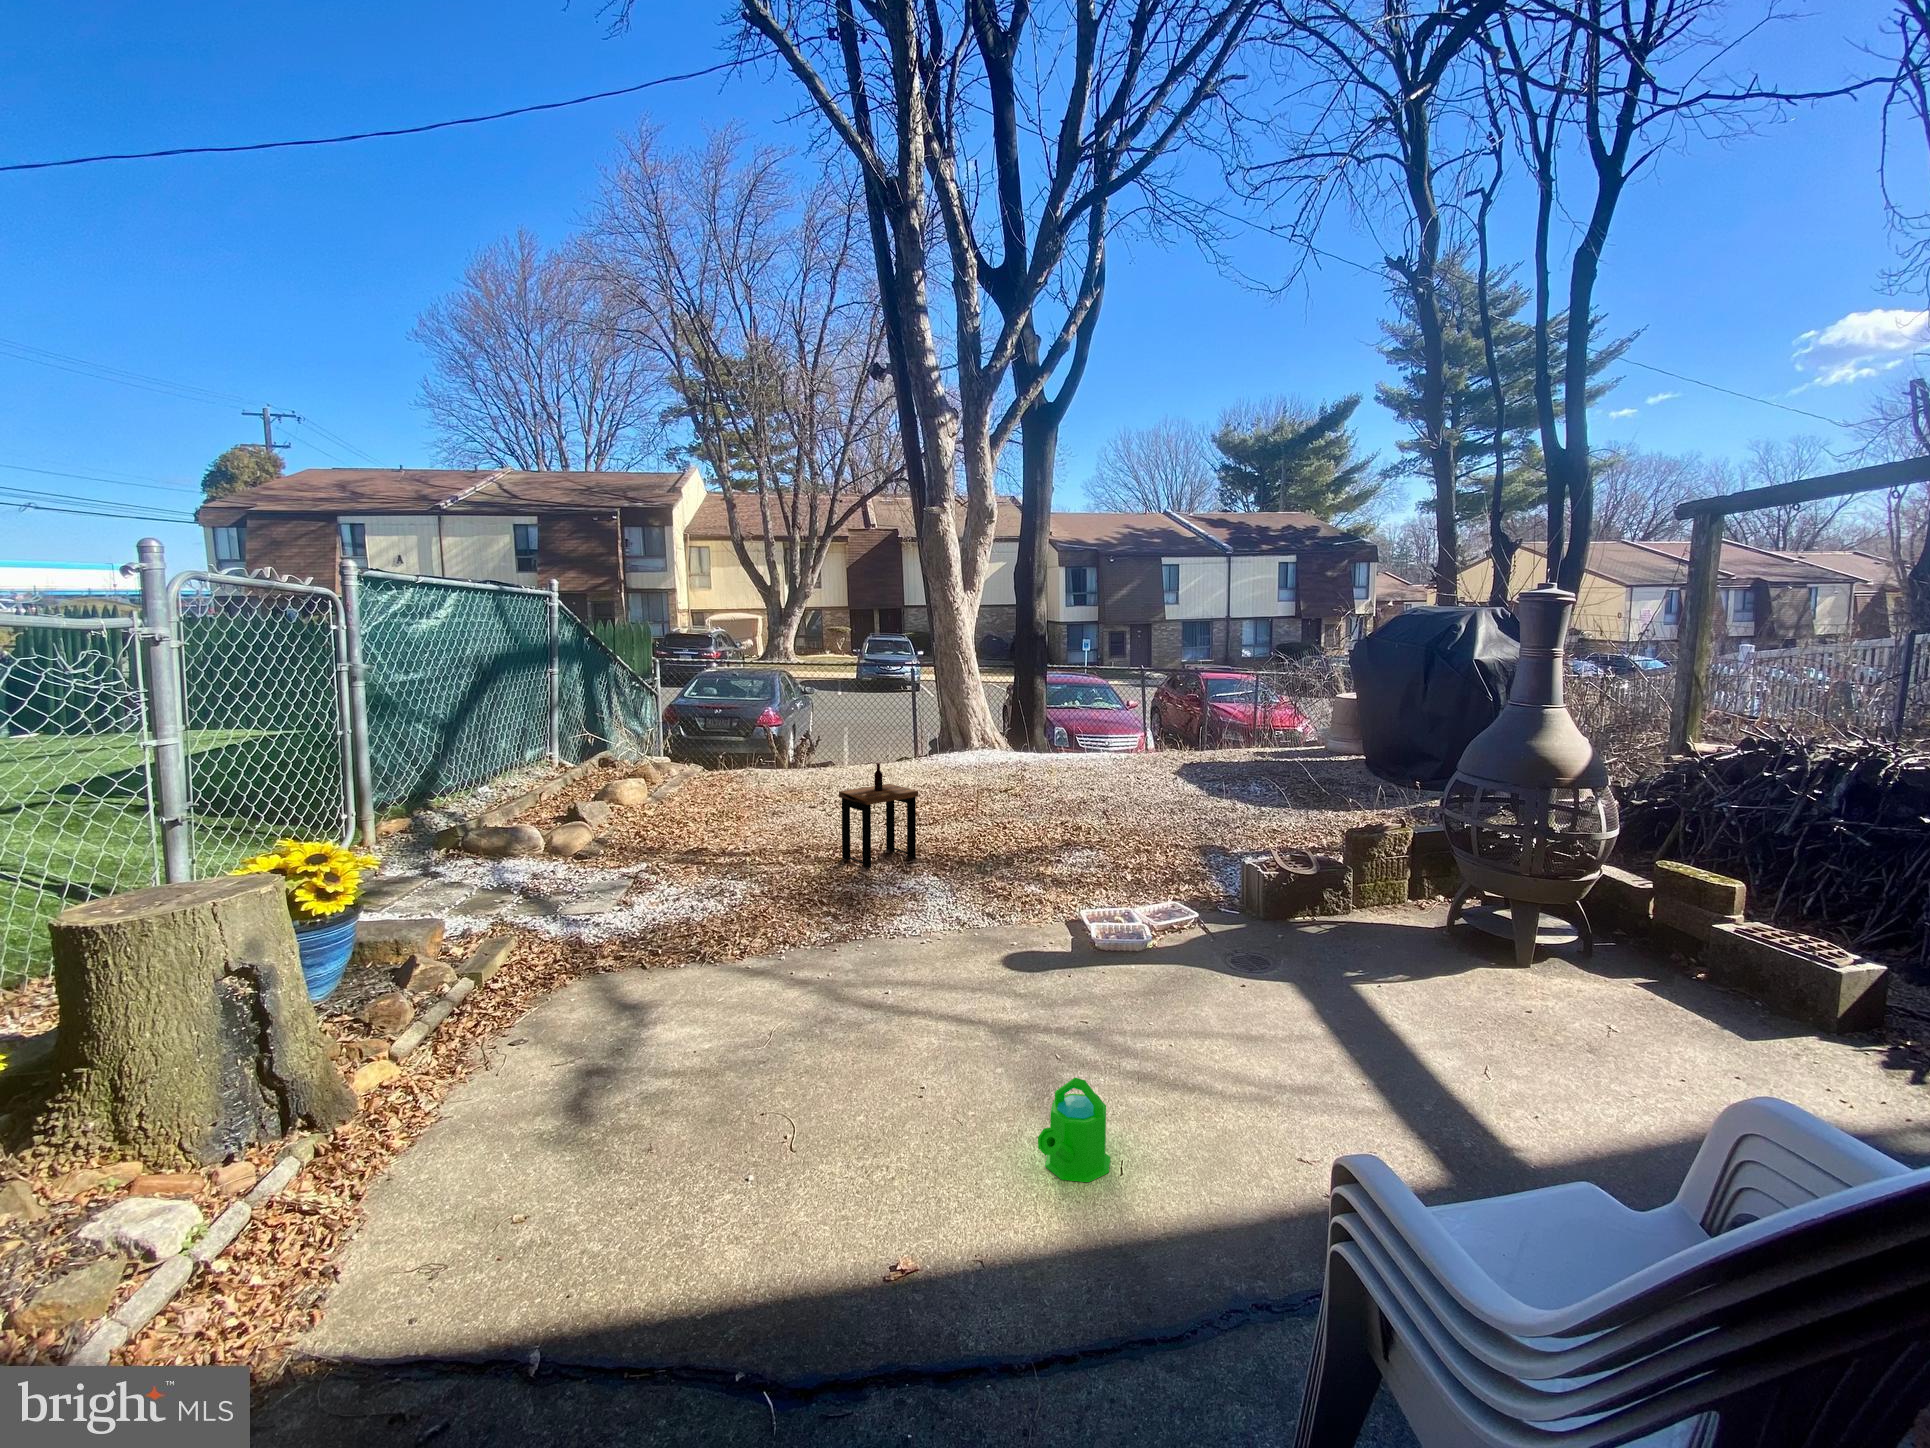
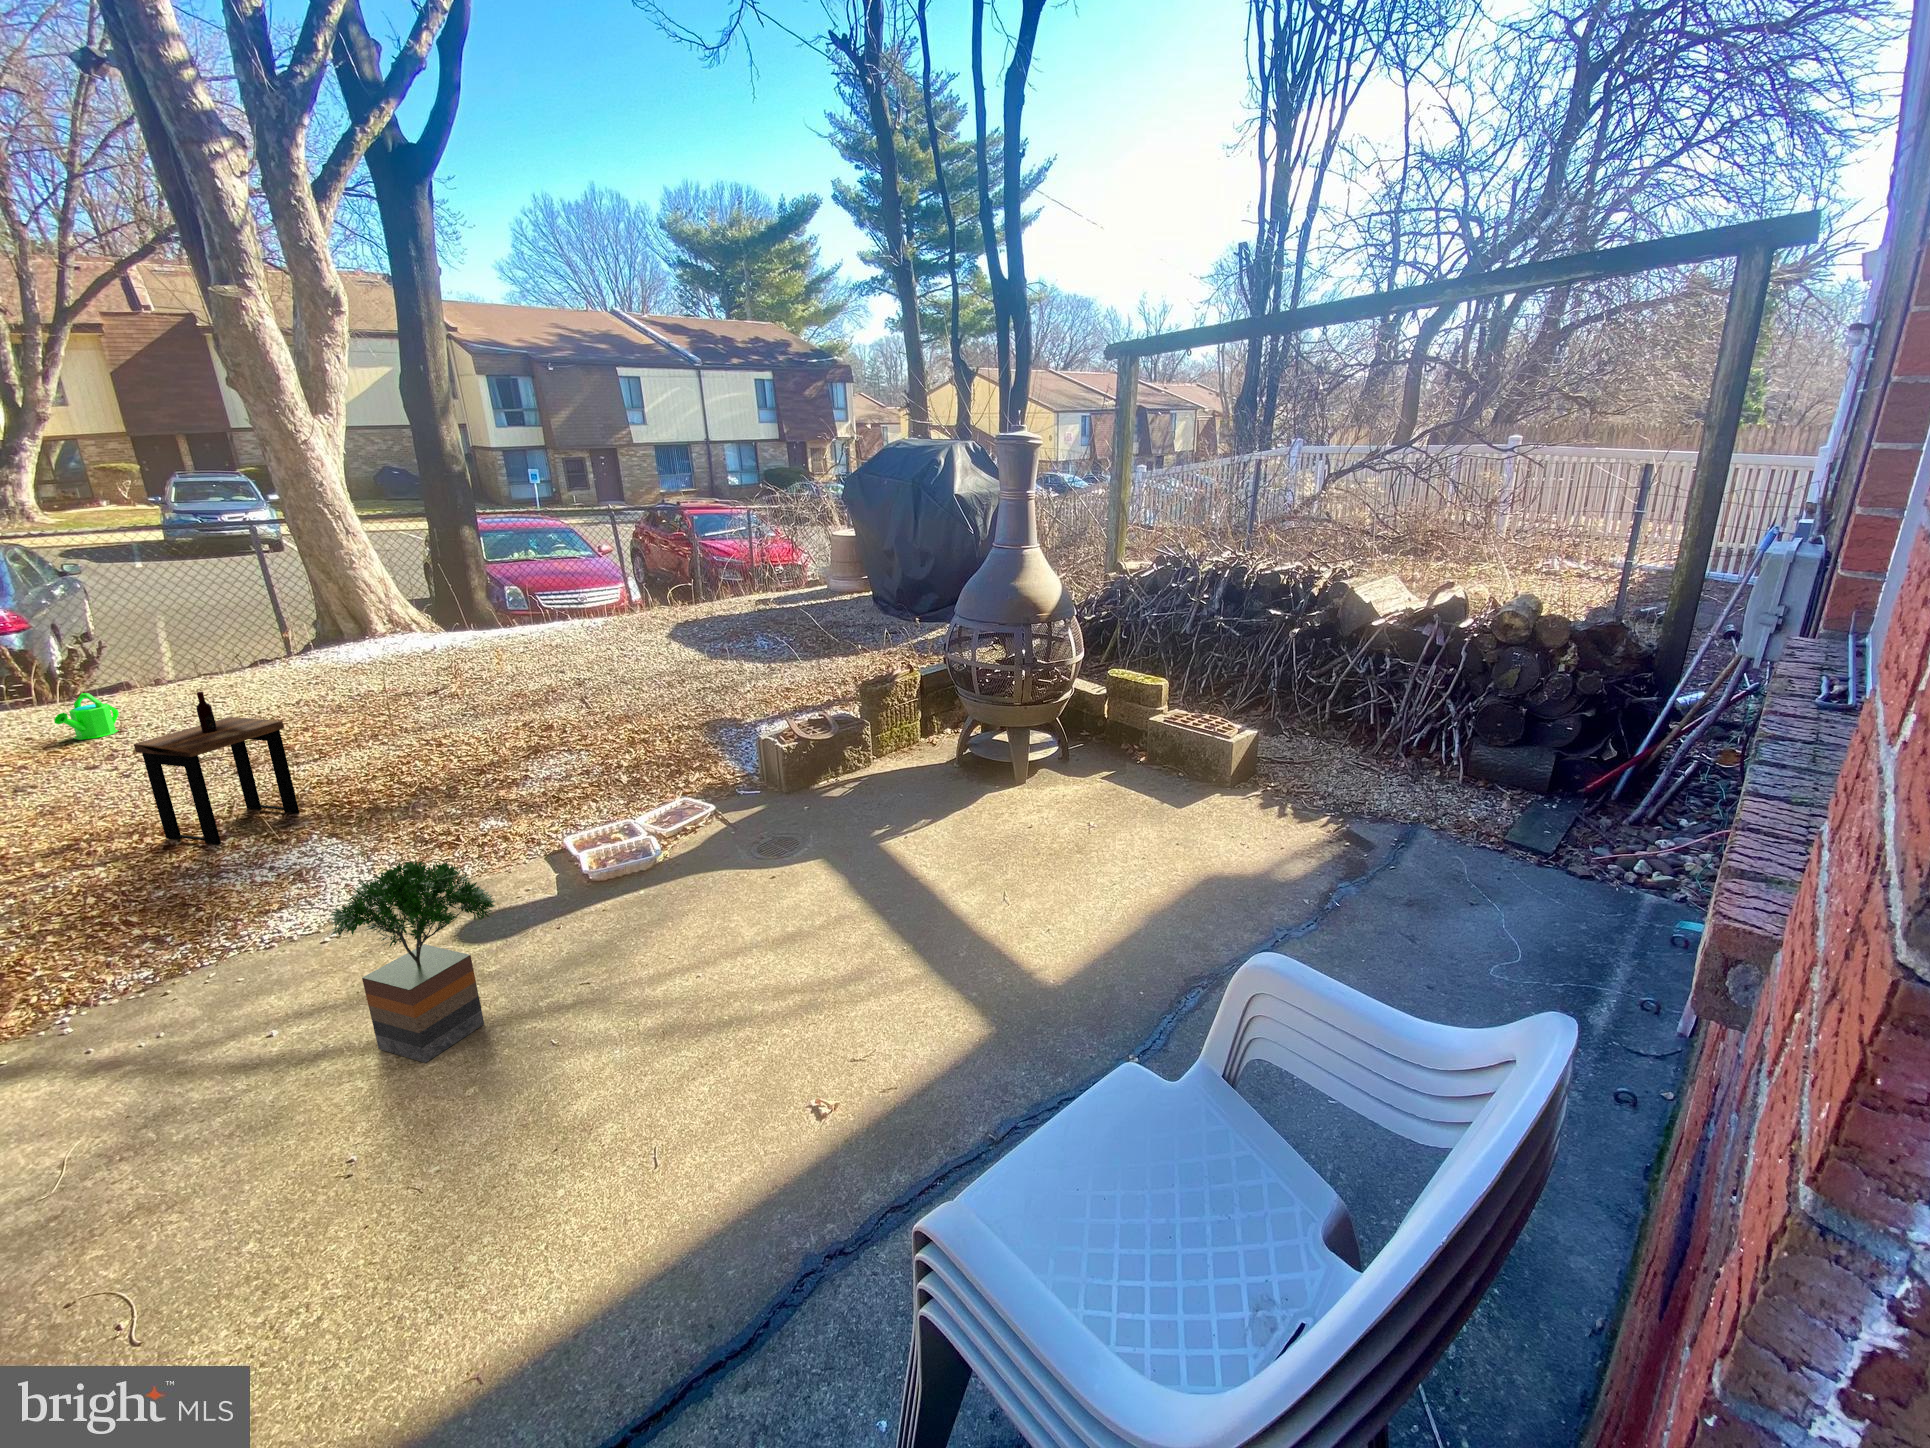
potted tree: none [937,889,1038,1037] -> present [329,861,495,1063]
watering can: present [1038,1078,1110,1182] -> present [55,693,119,740]

